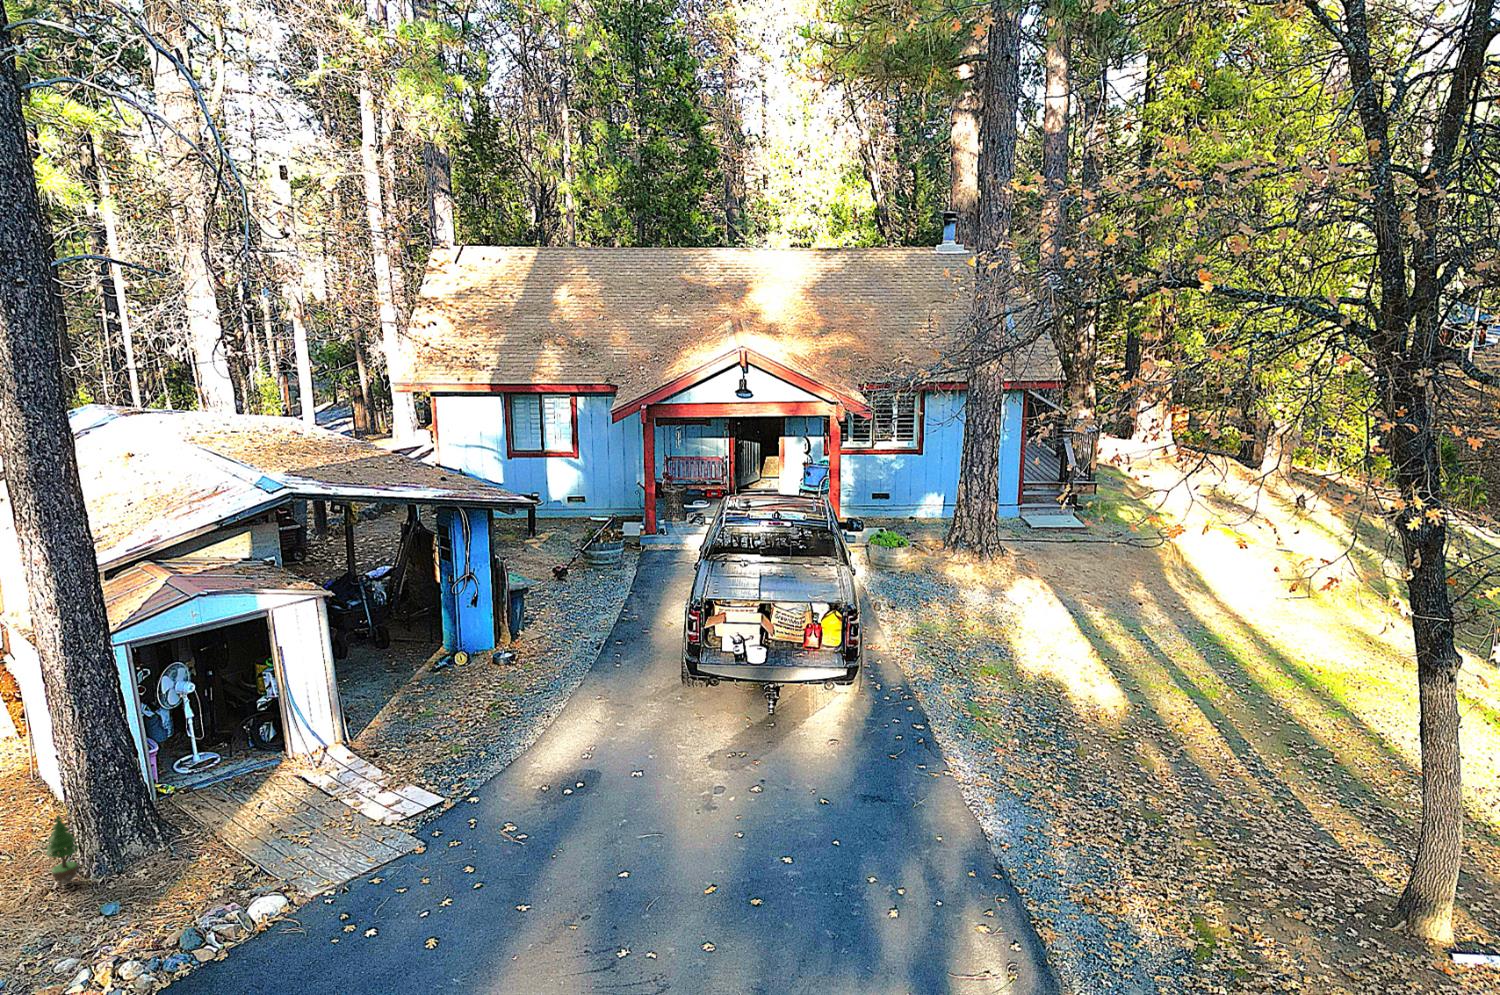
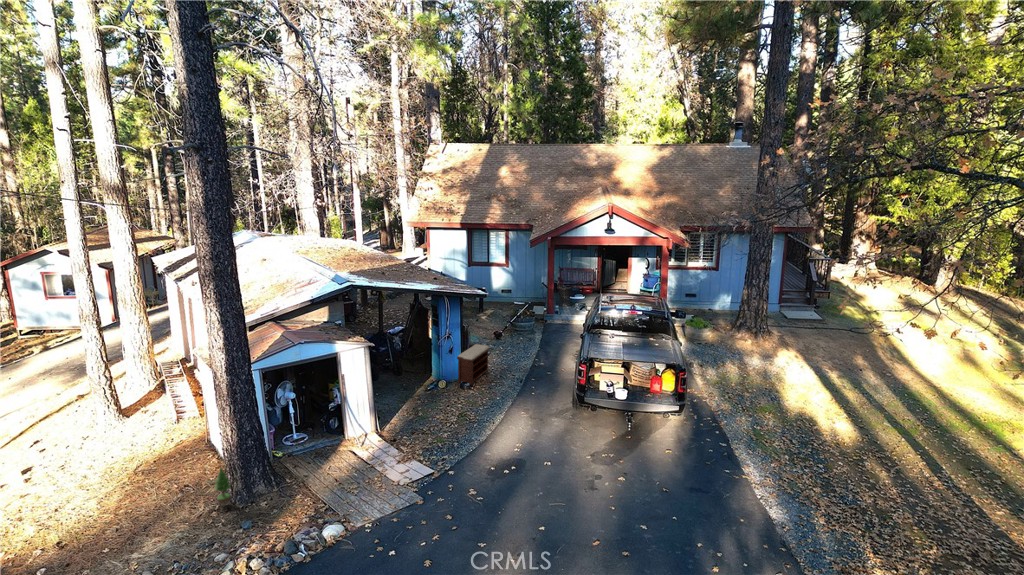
bench: none [487,589,545,658] -> present [457,344,489,385]

